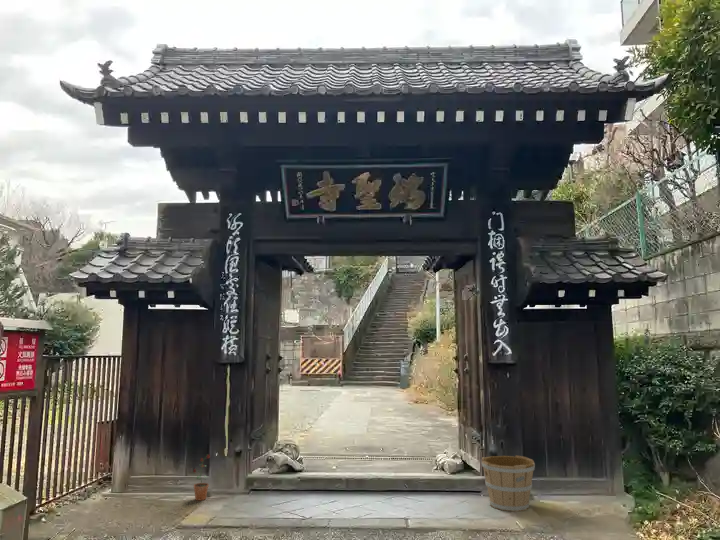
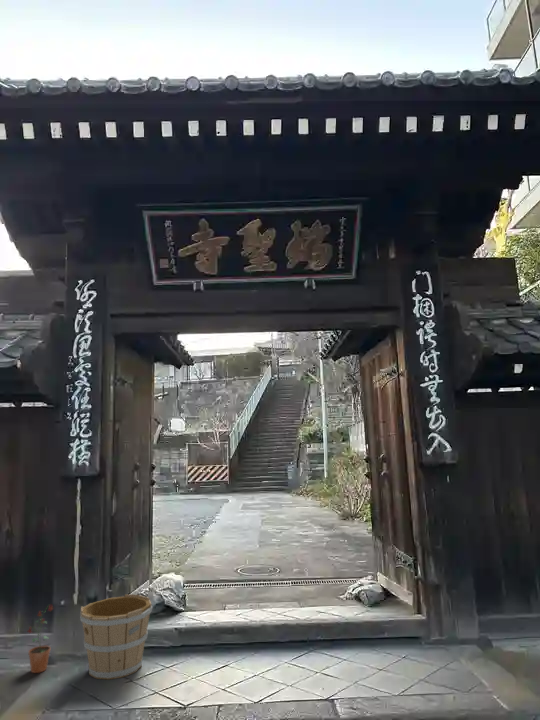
wooden bucket: present [482,455,535,512] -> present [80,595,152,679]

